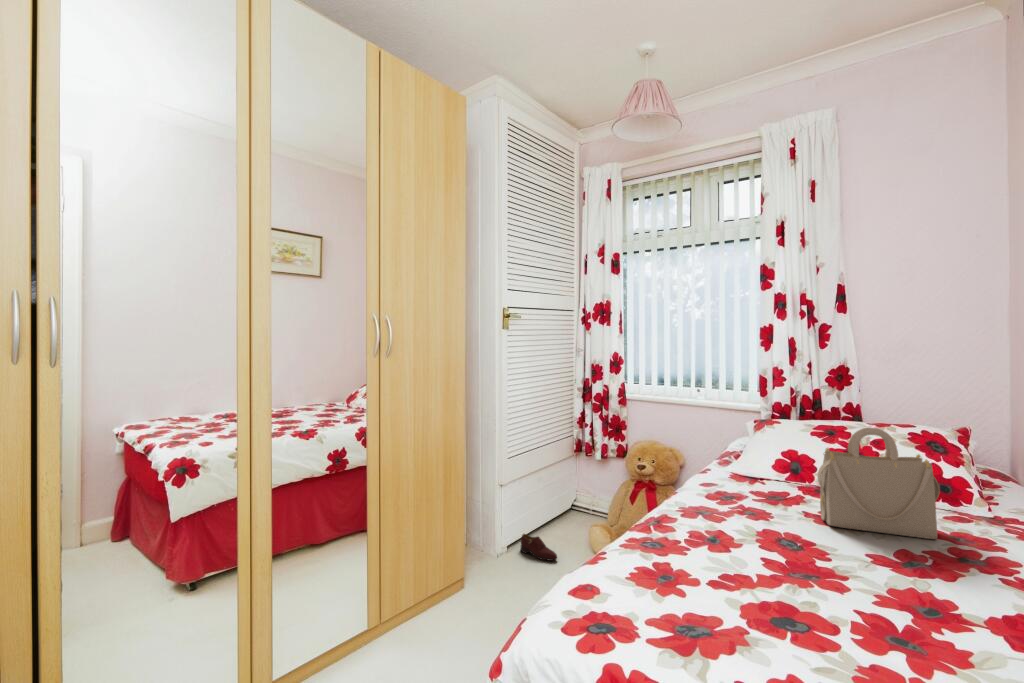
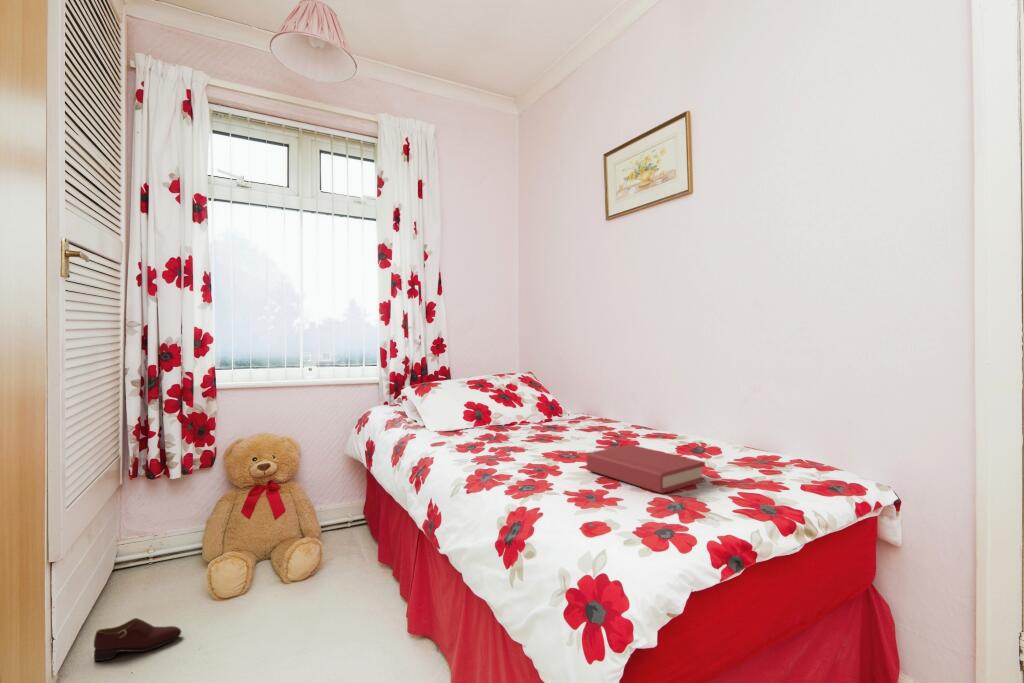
handbag: present [818,428,940,539] -> none [527,368,586,442]
hardback book: none [741,542,871,658] -> present [587,445,705,493]

